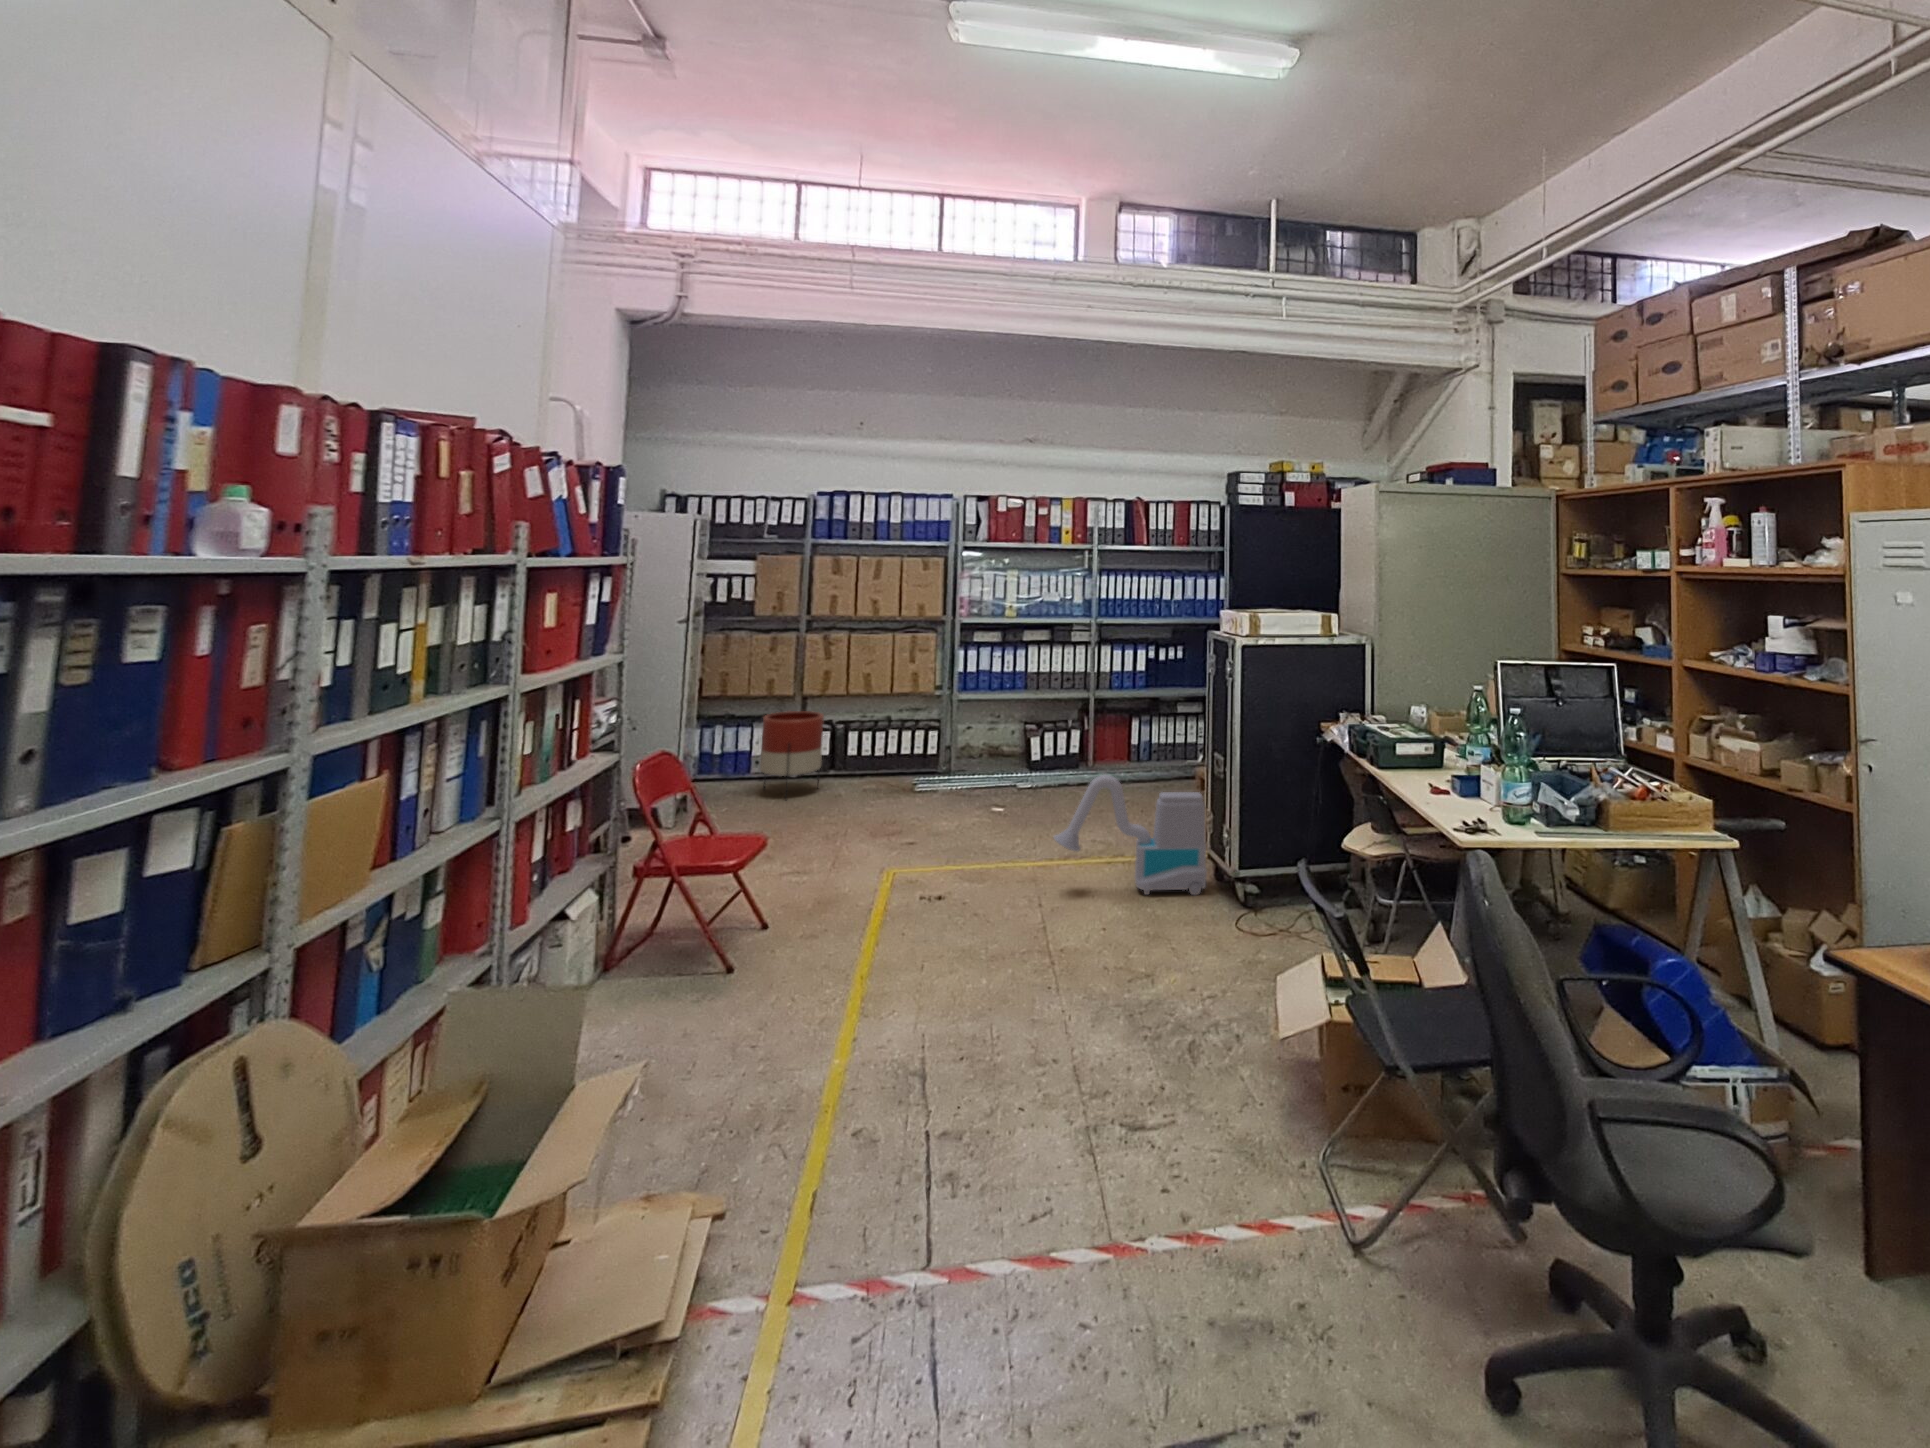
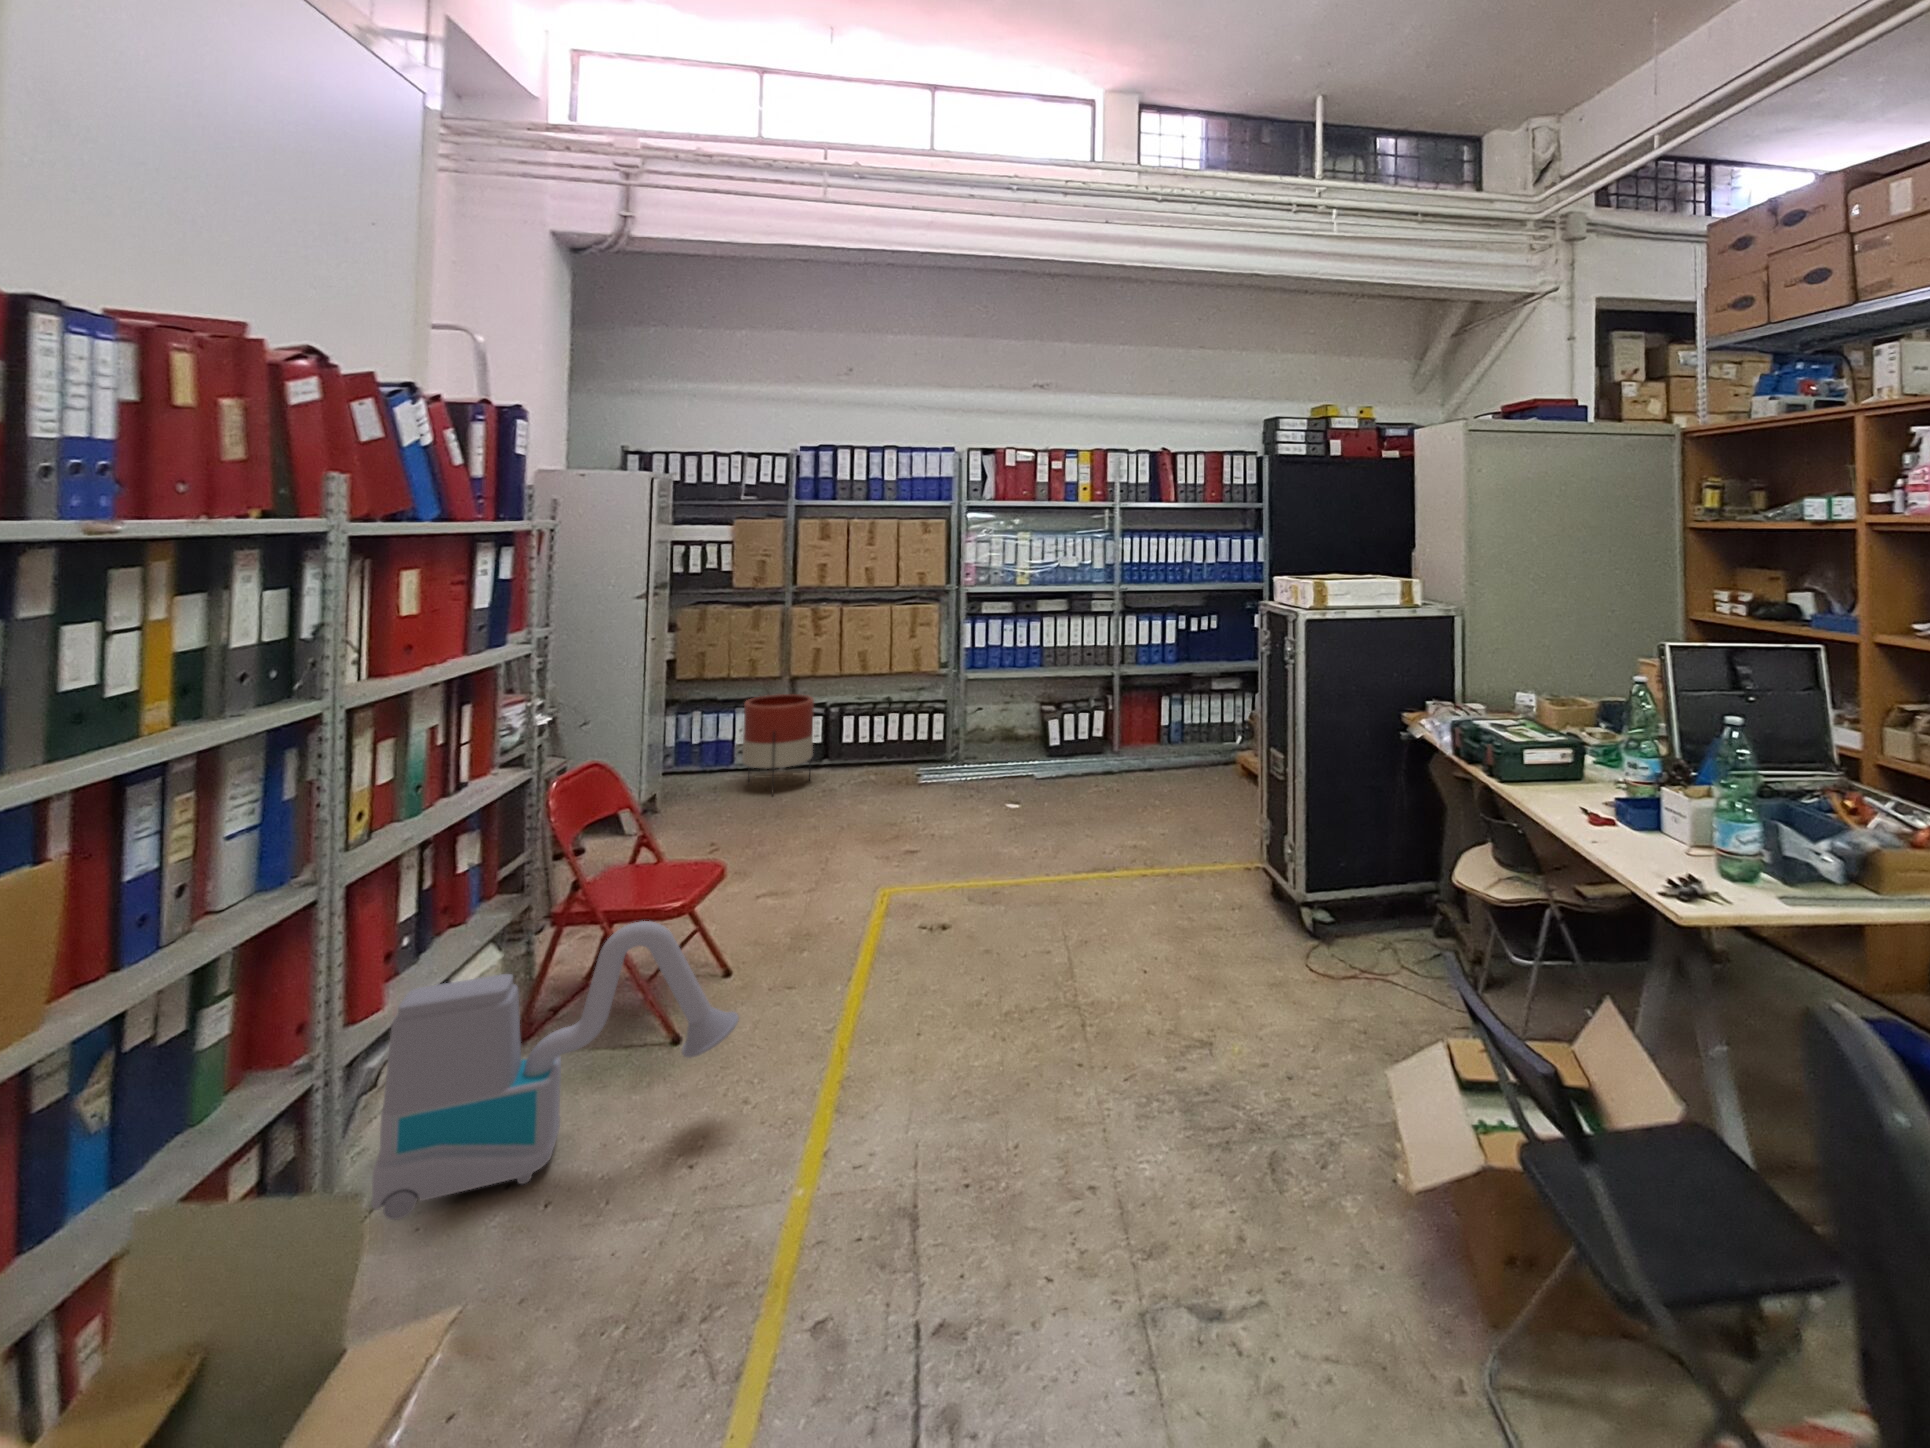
vacuum cleaner: present [1053,775,1207,895] -> present [372,921,739,1220]

